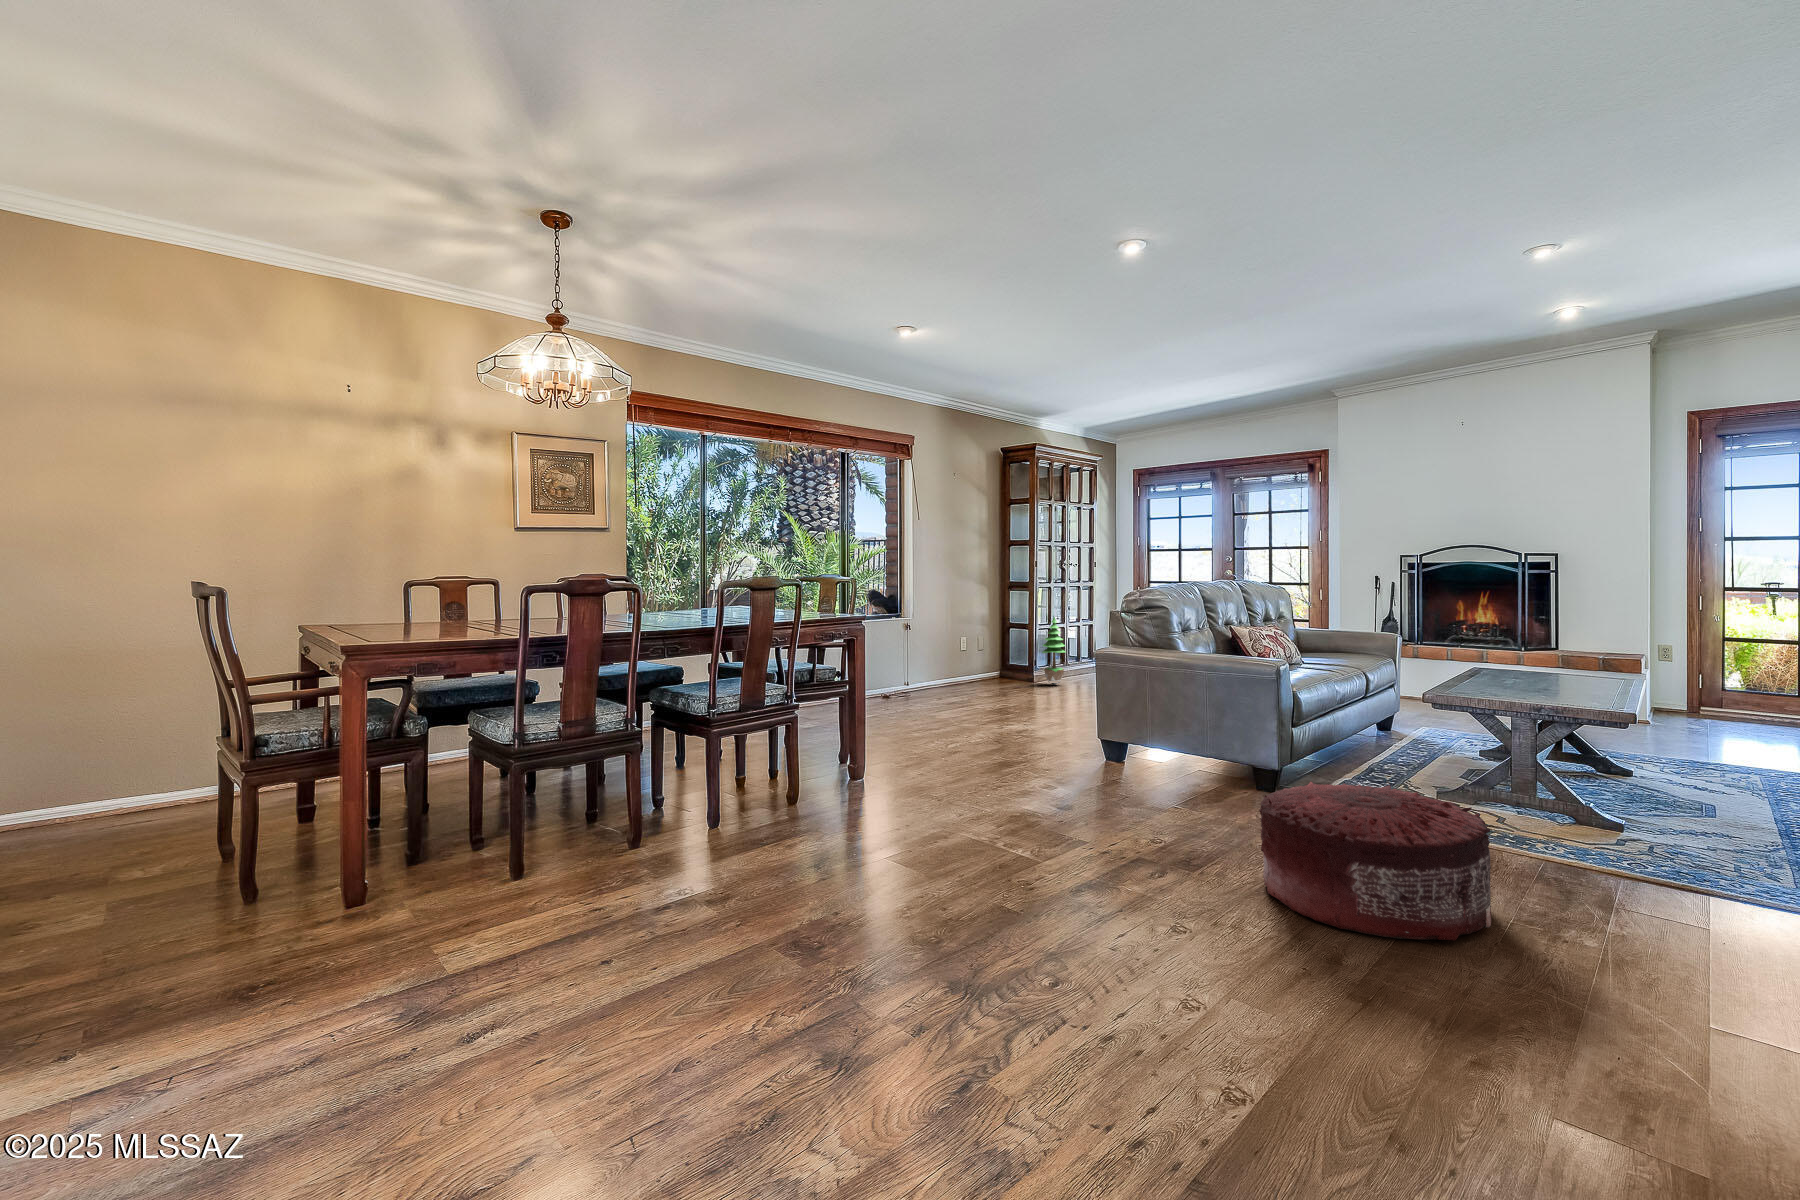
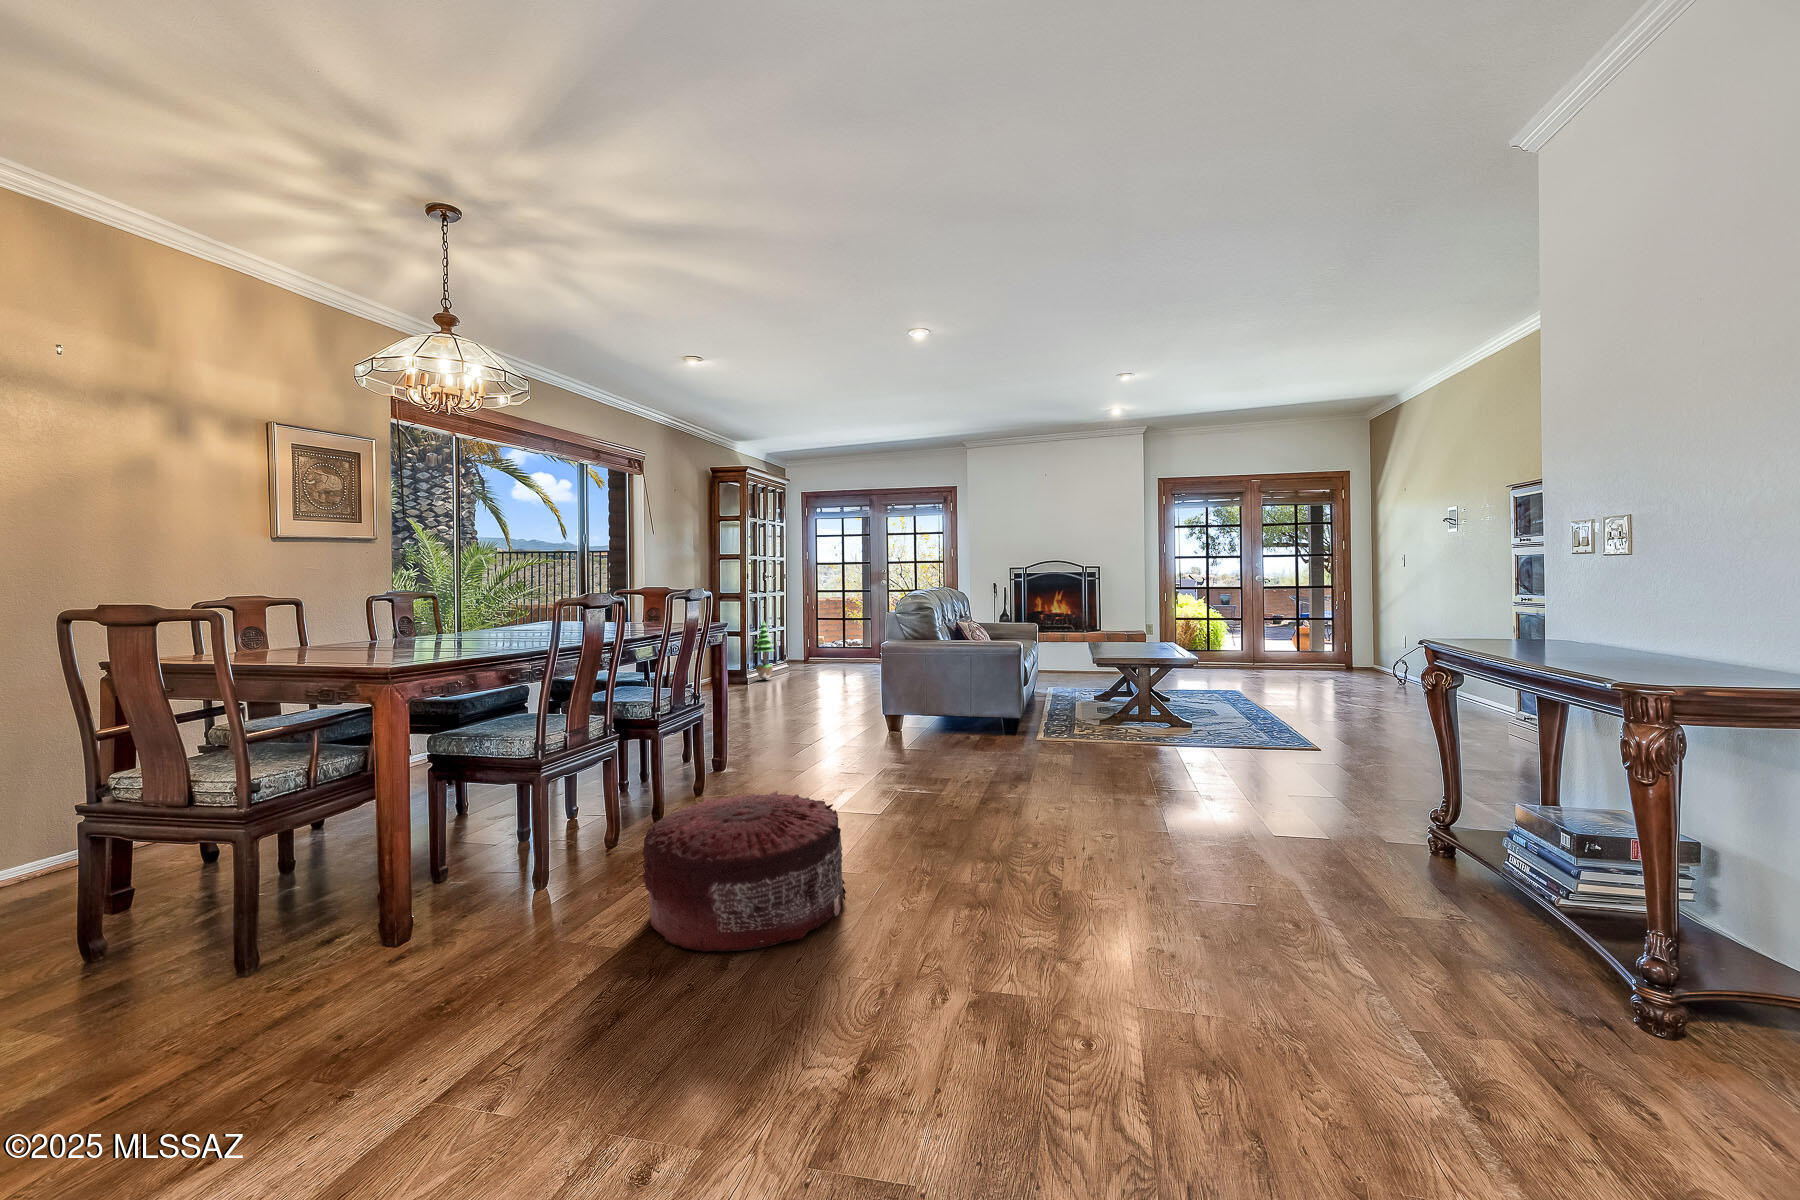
pouf: present [1259,782,1492,941] -> present [643,791,846,952]

